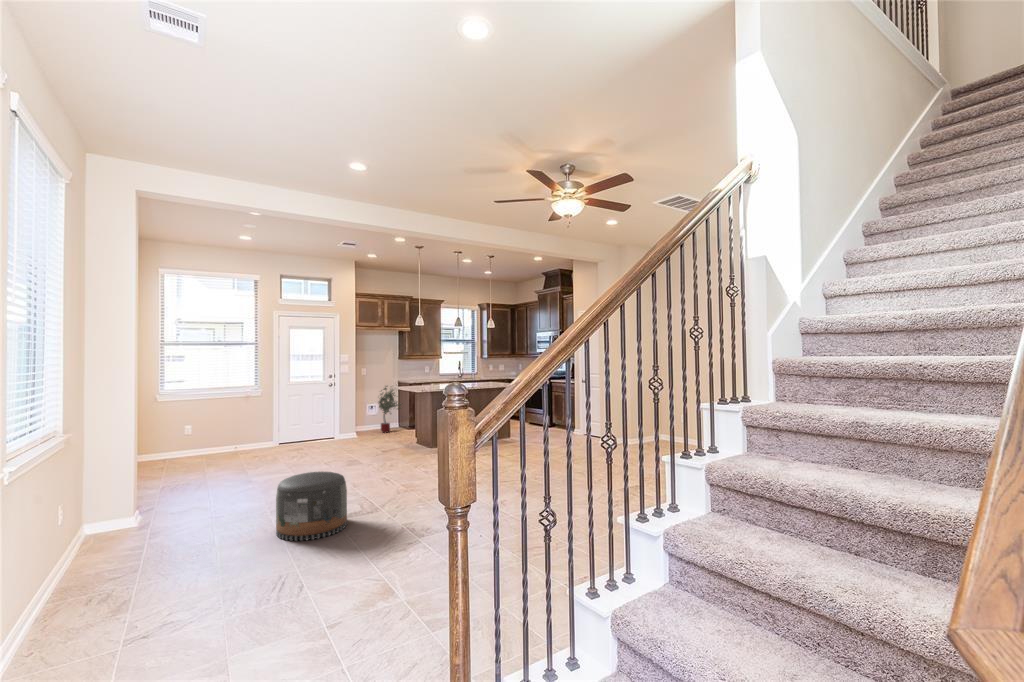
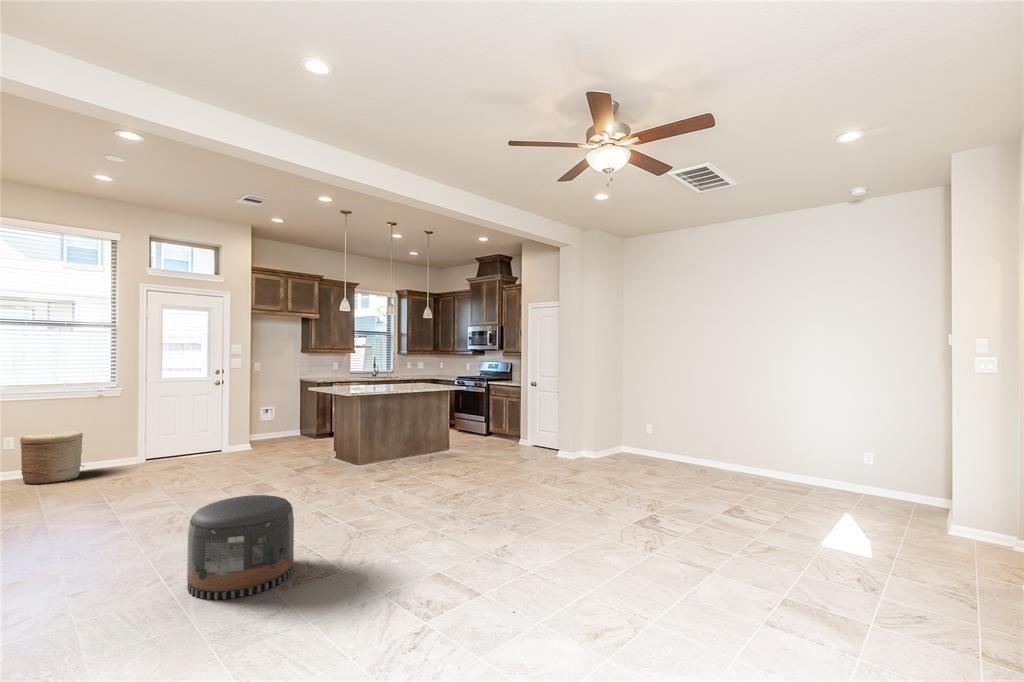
potted tree: present [379,386,401,433] -> none [275,384,309,442]
woven basket: none [200,422,238,459] -> present [20,432,83,484]

